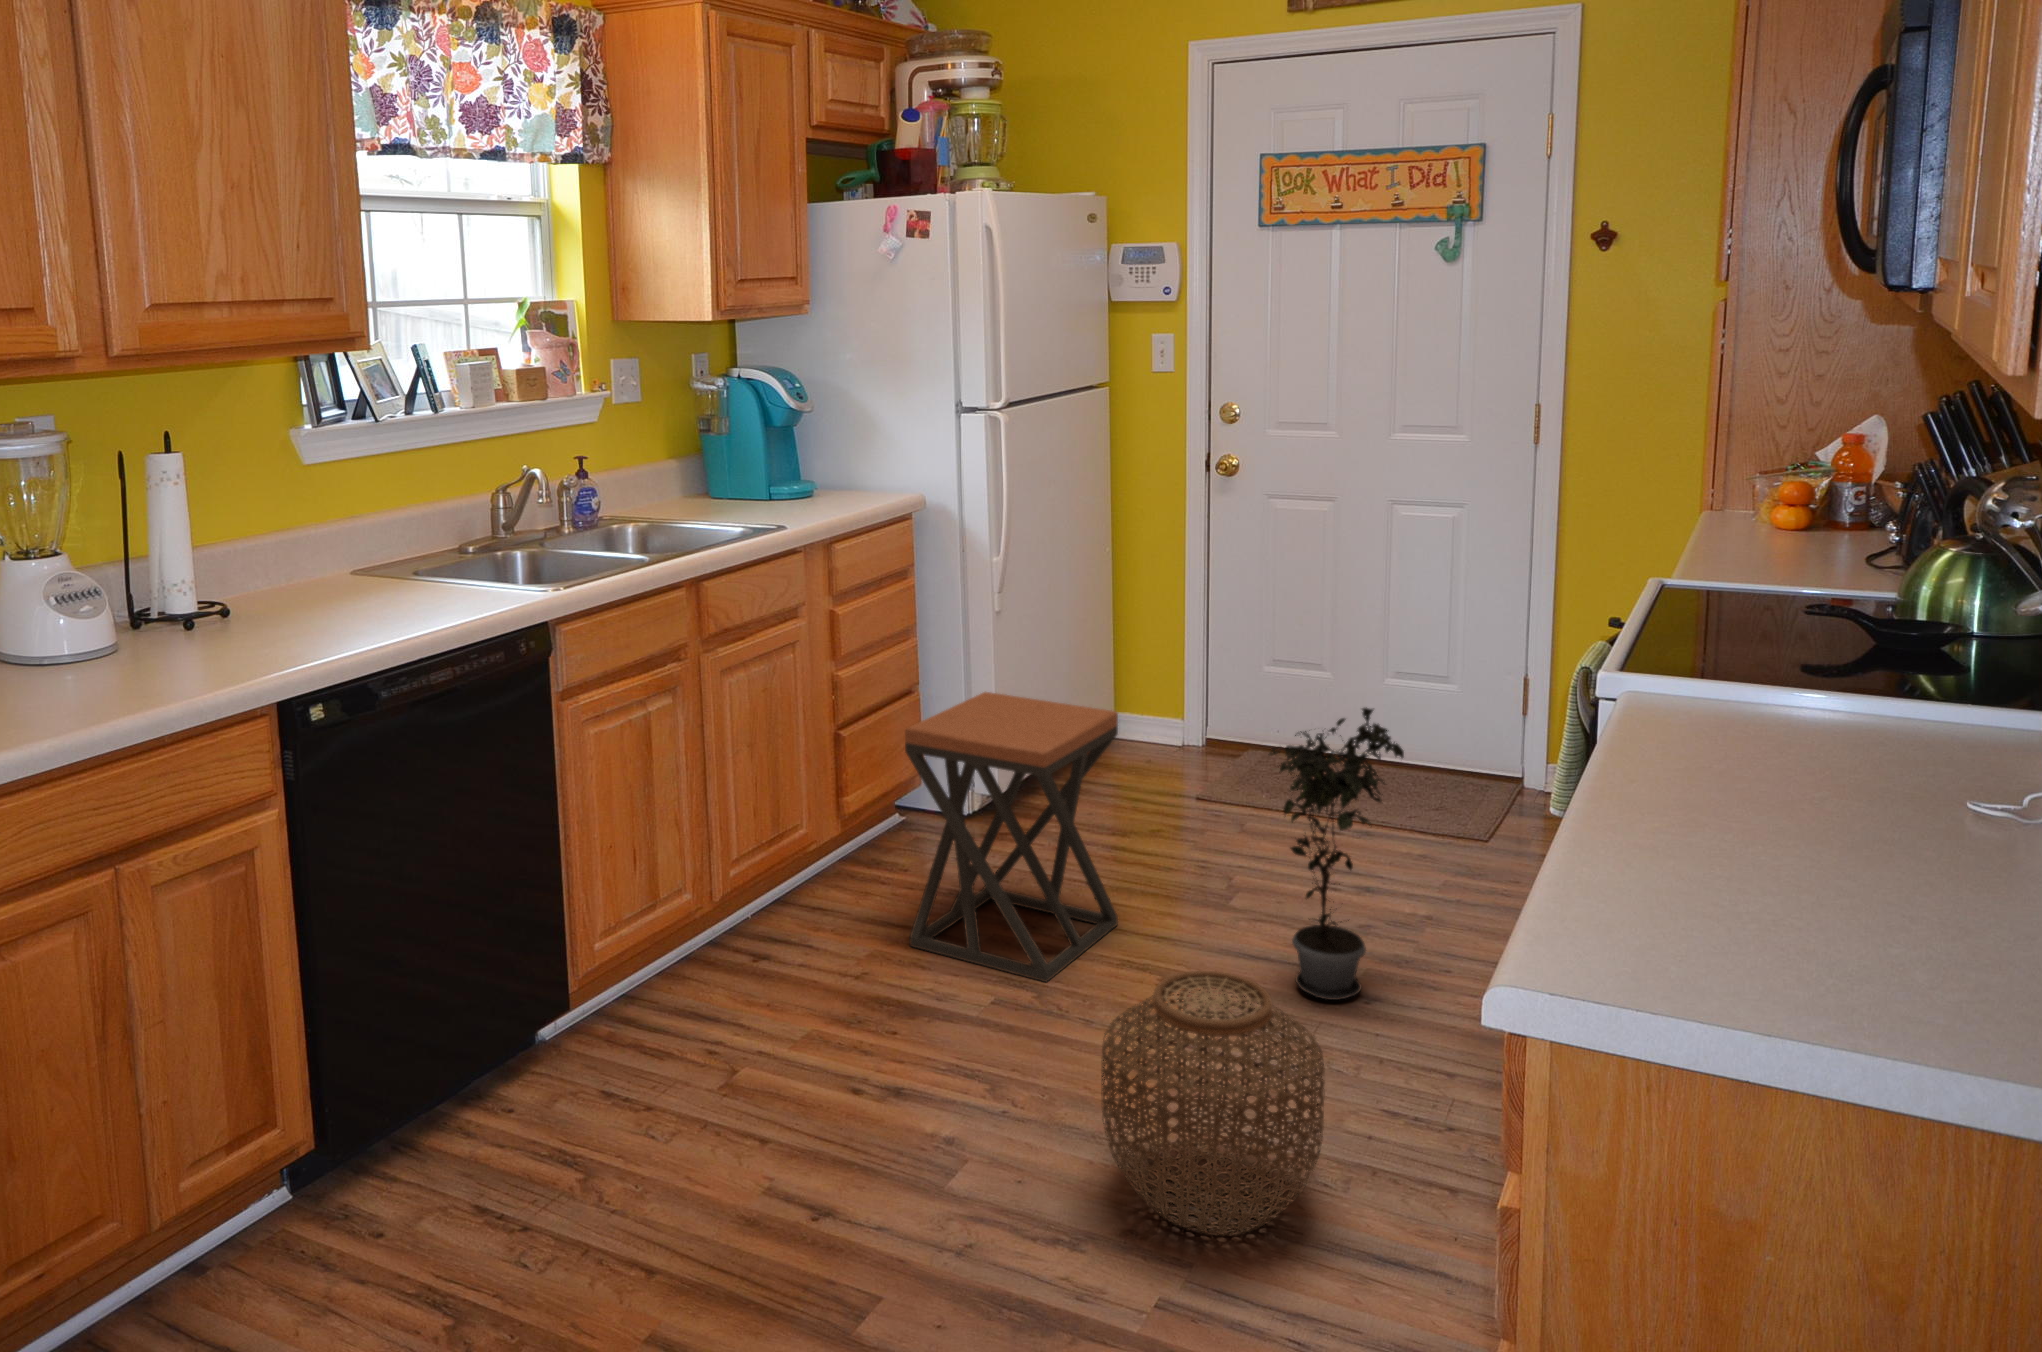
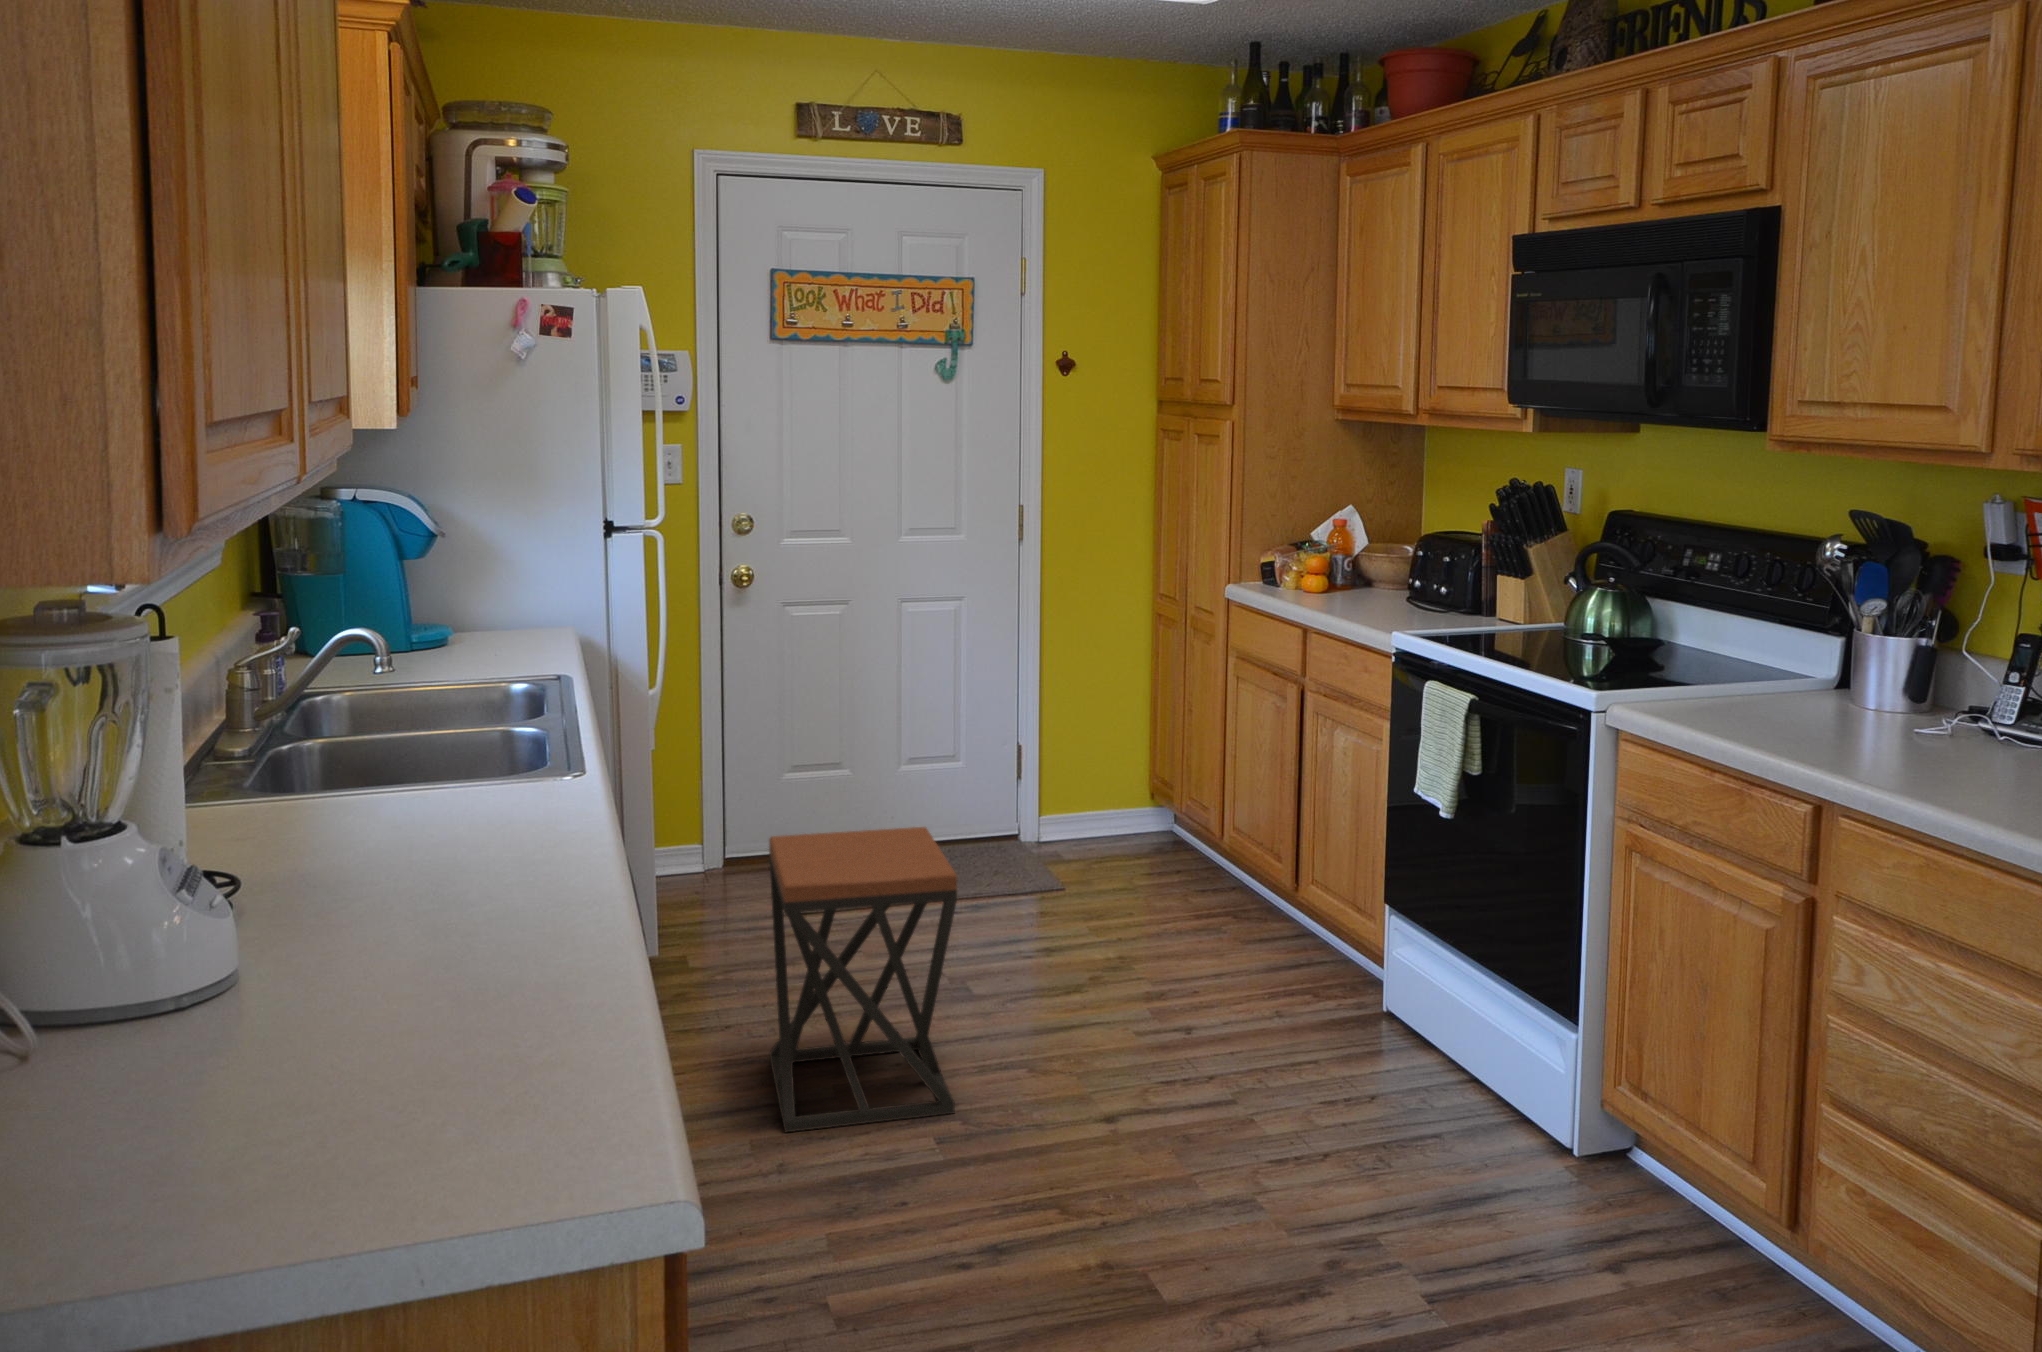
potted plant: present [1269,707,1404,1000] -> none [1100,773,1220,1045]
woven basket: present [1101,971,1324,1235] -> none [1246,1007,1439,1239]

